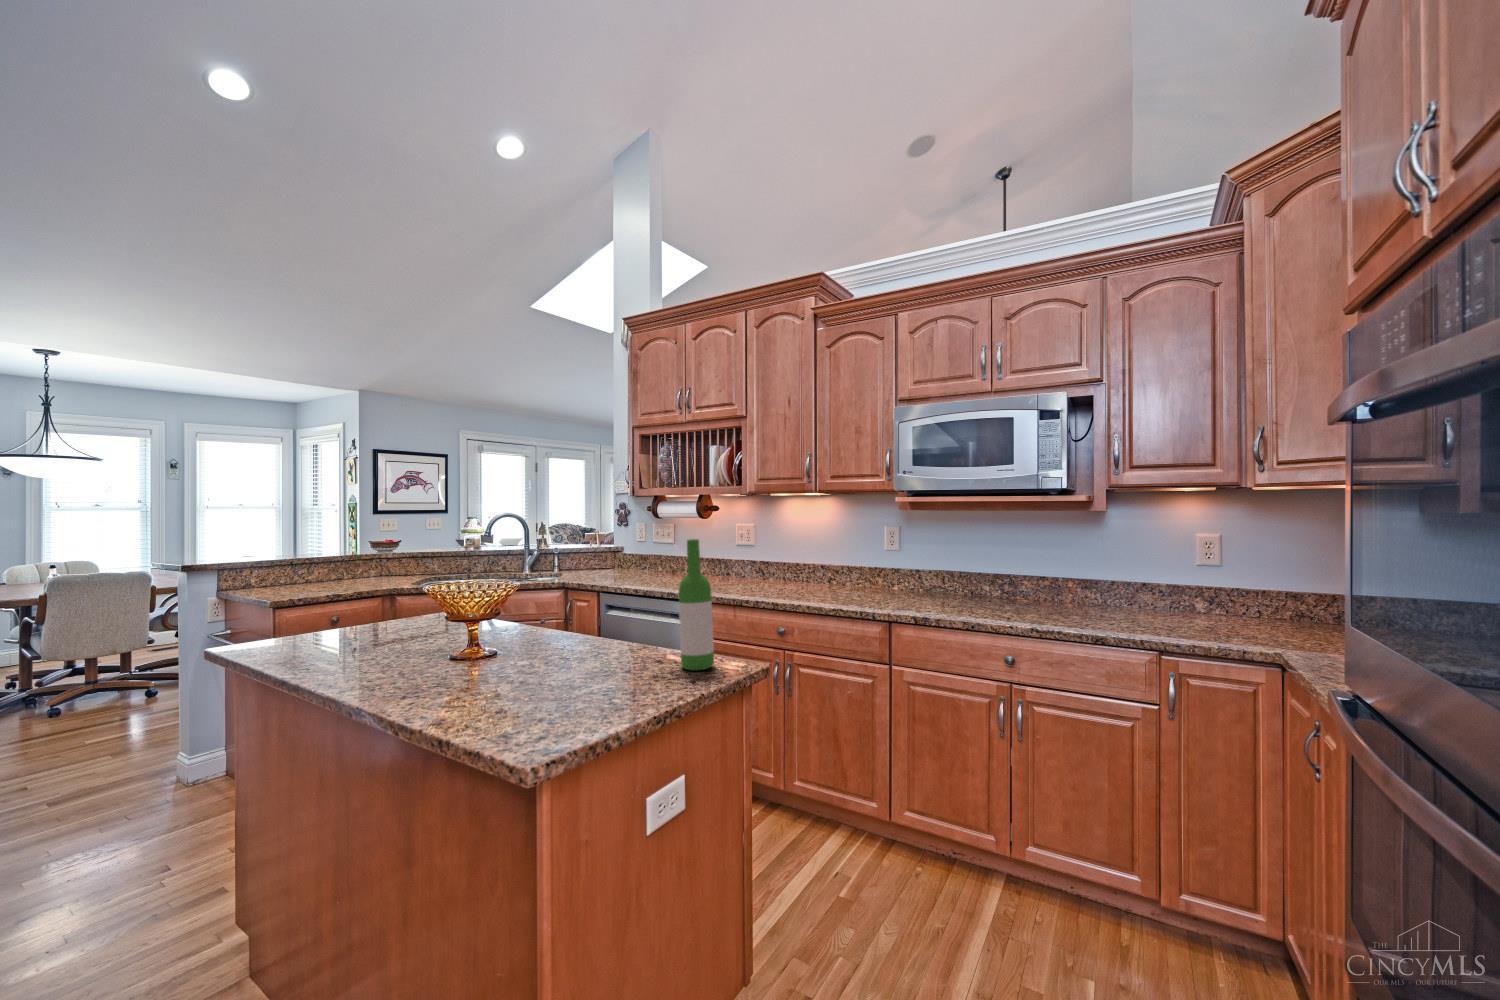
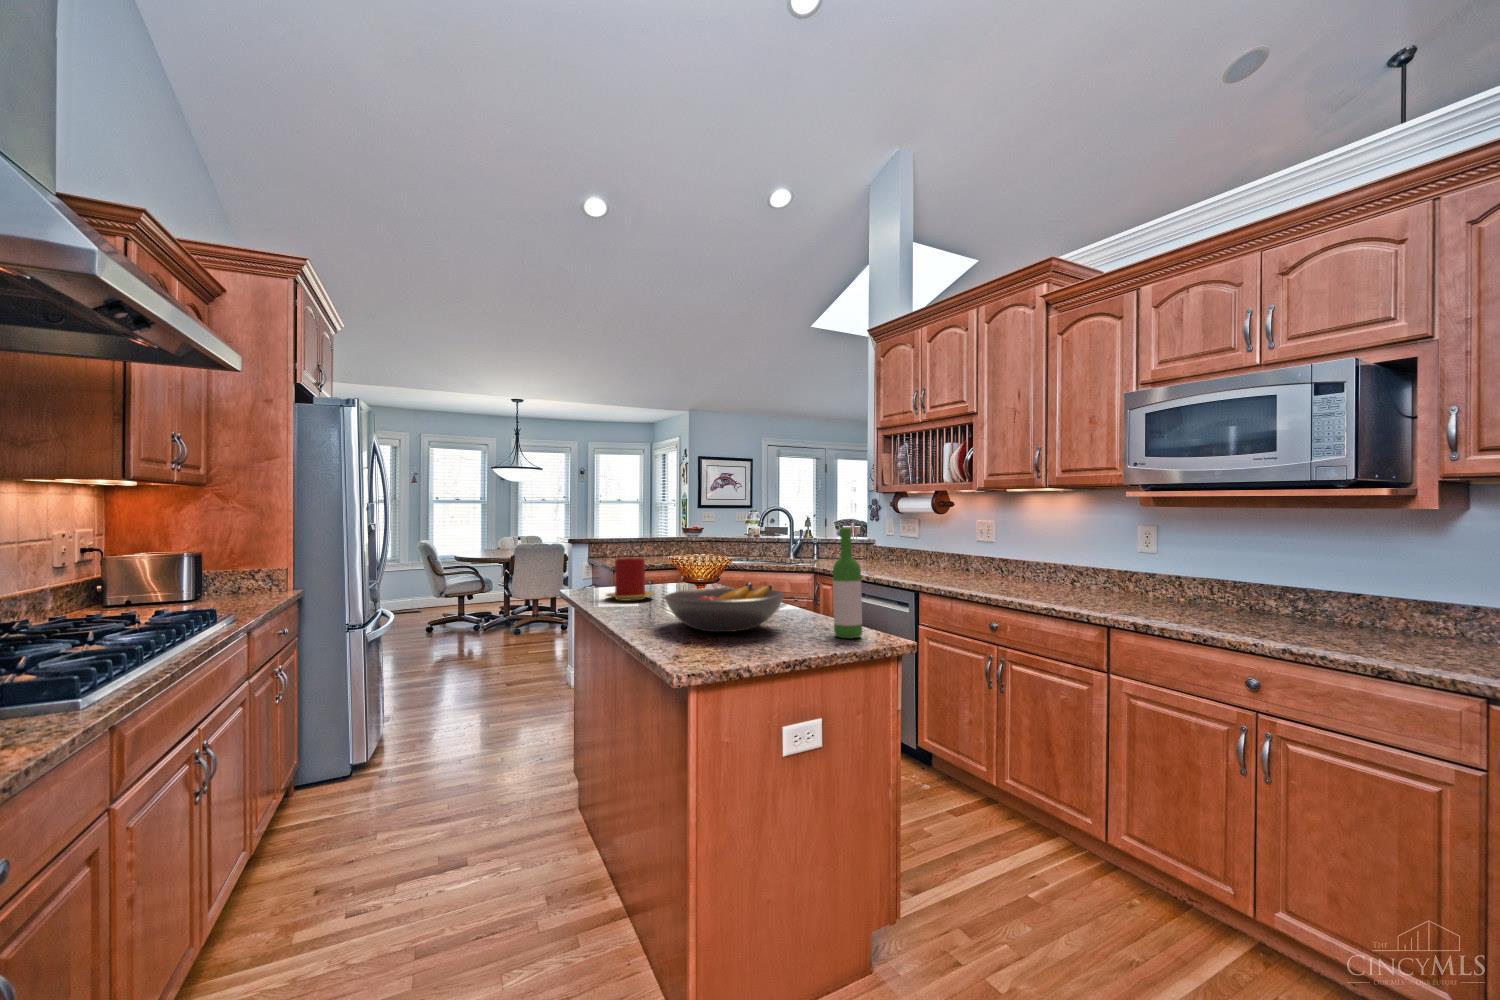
candle: none [309,589,393,654] -> present [606,558,654,601]
fruit bowl: none [448,615,621,687] -> present [664,585,785,632]

